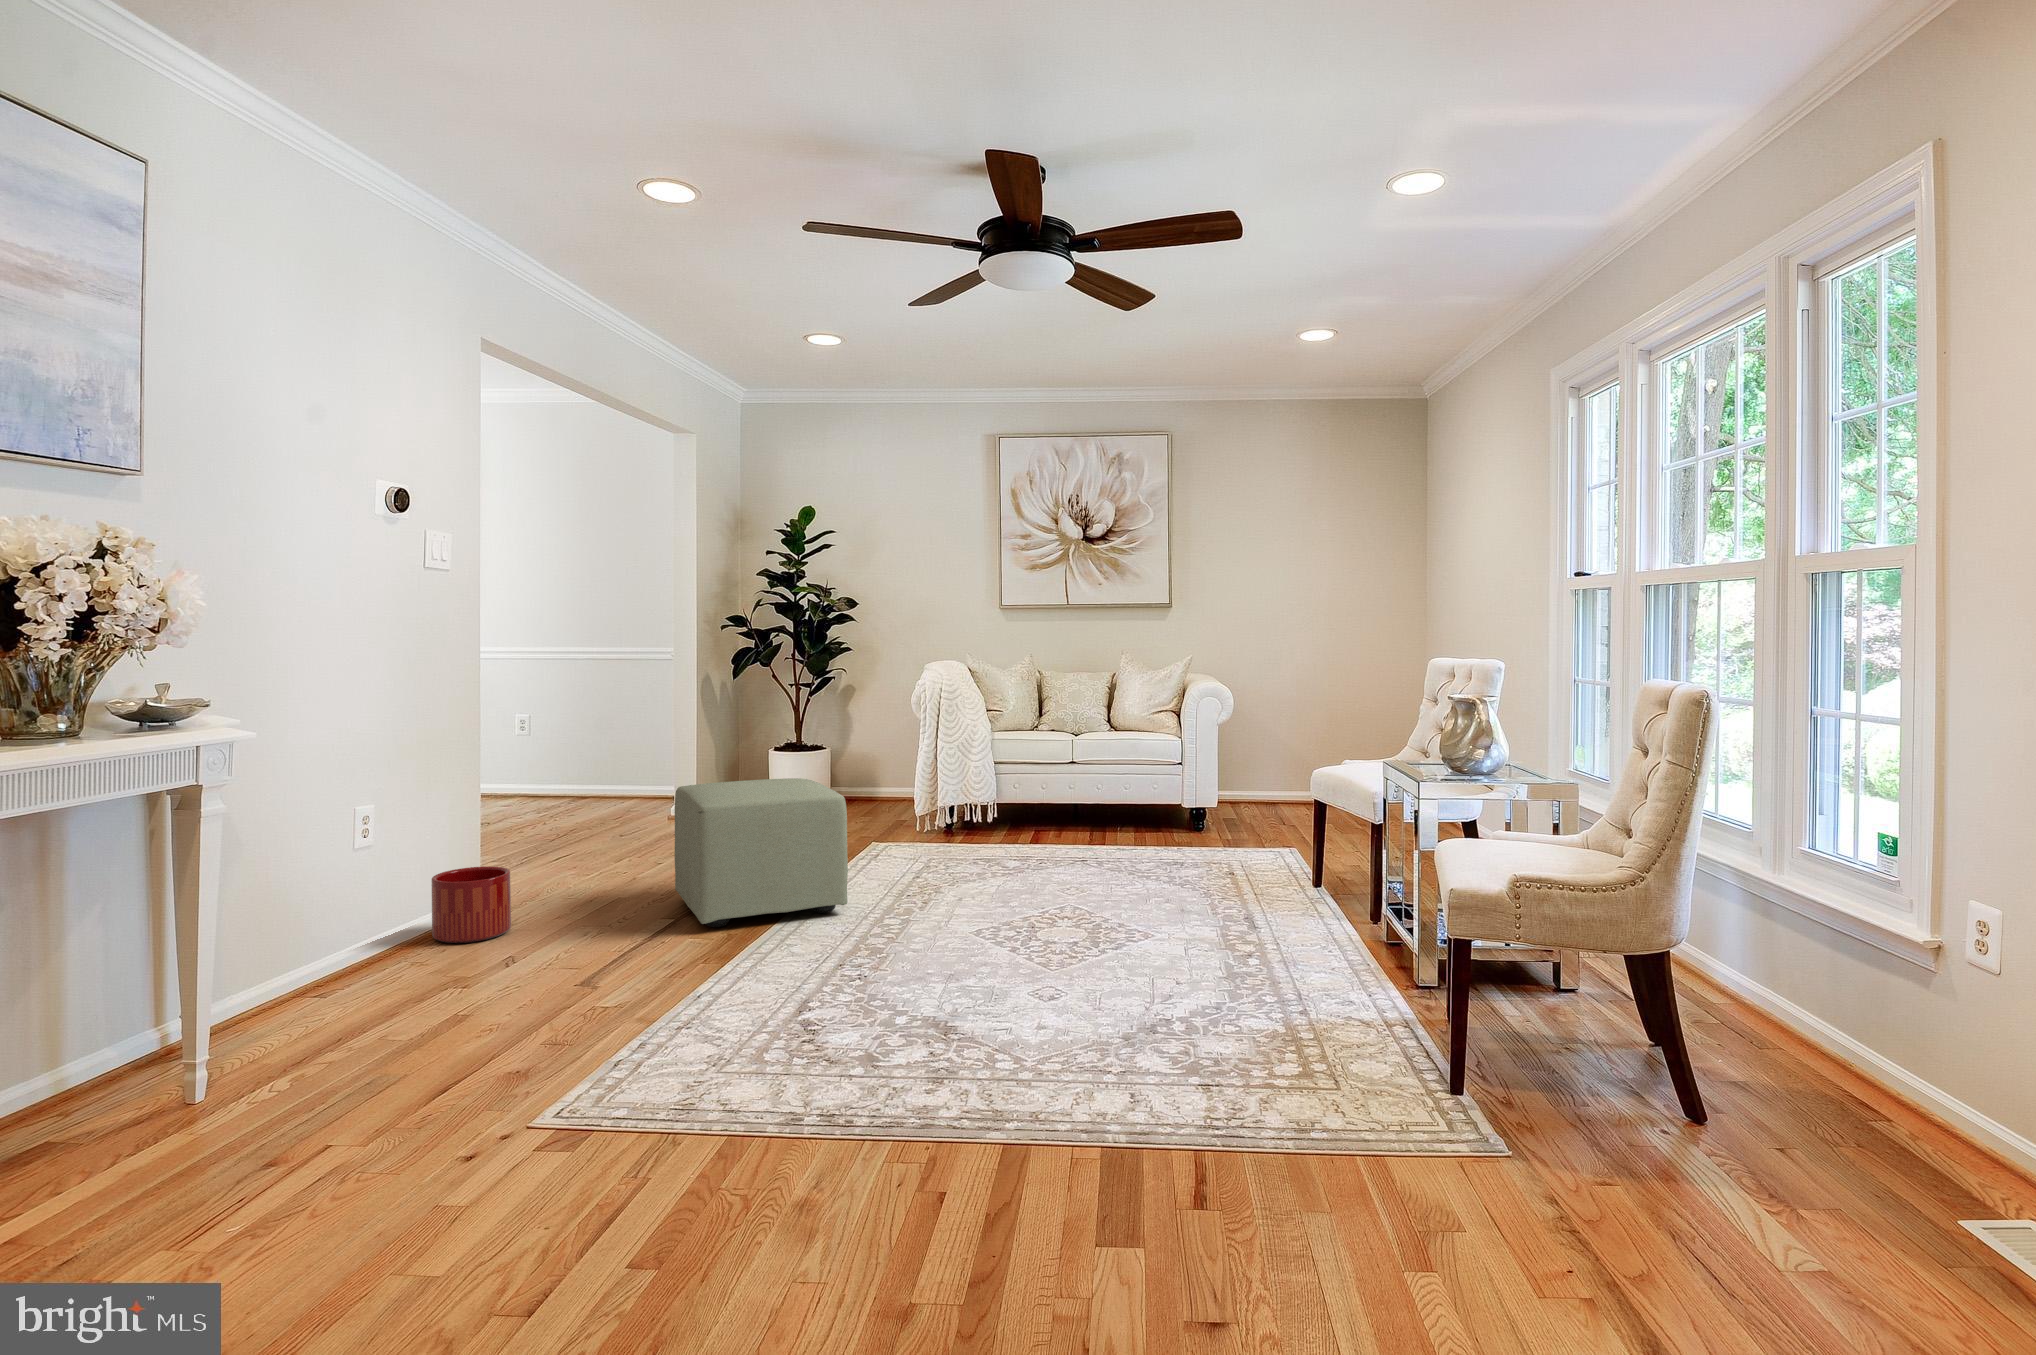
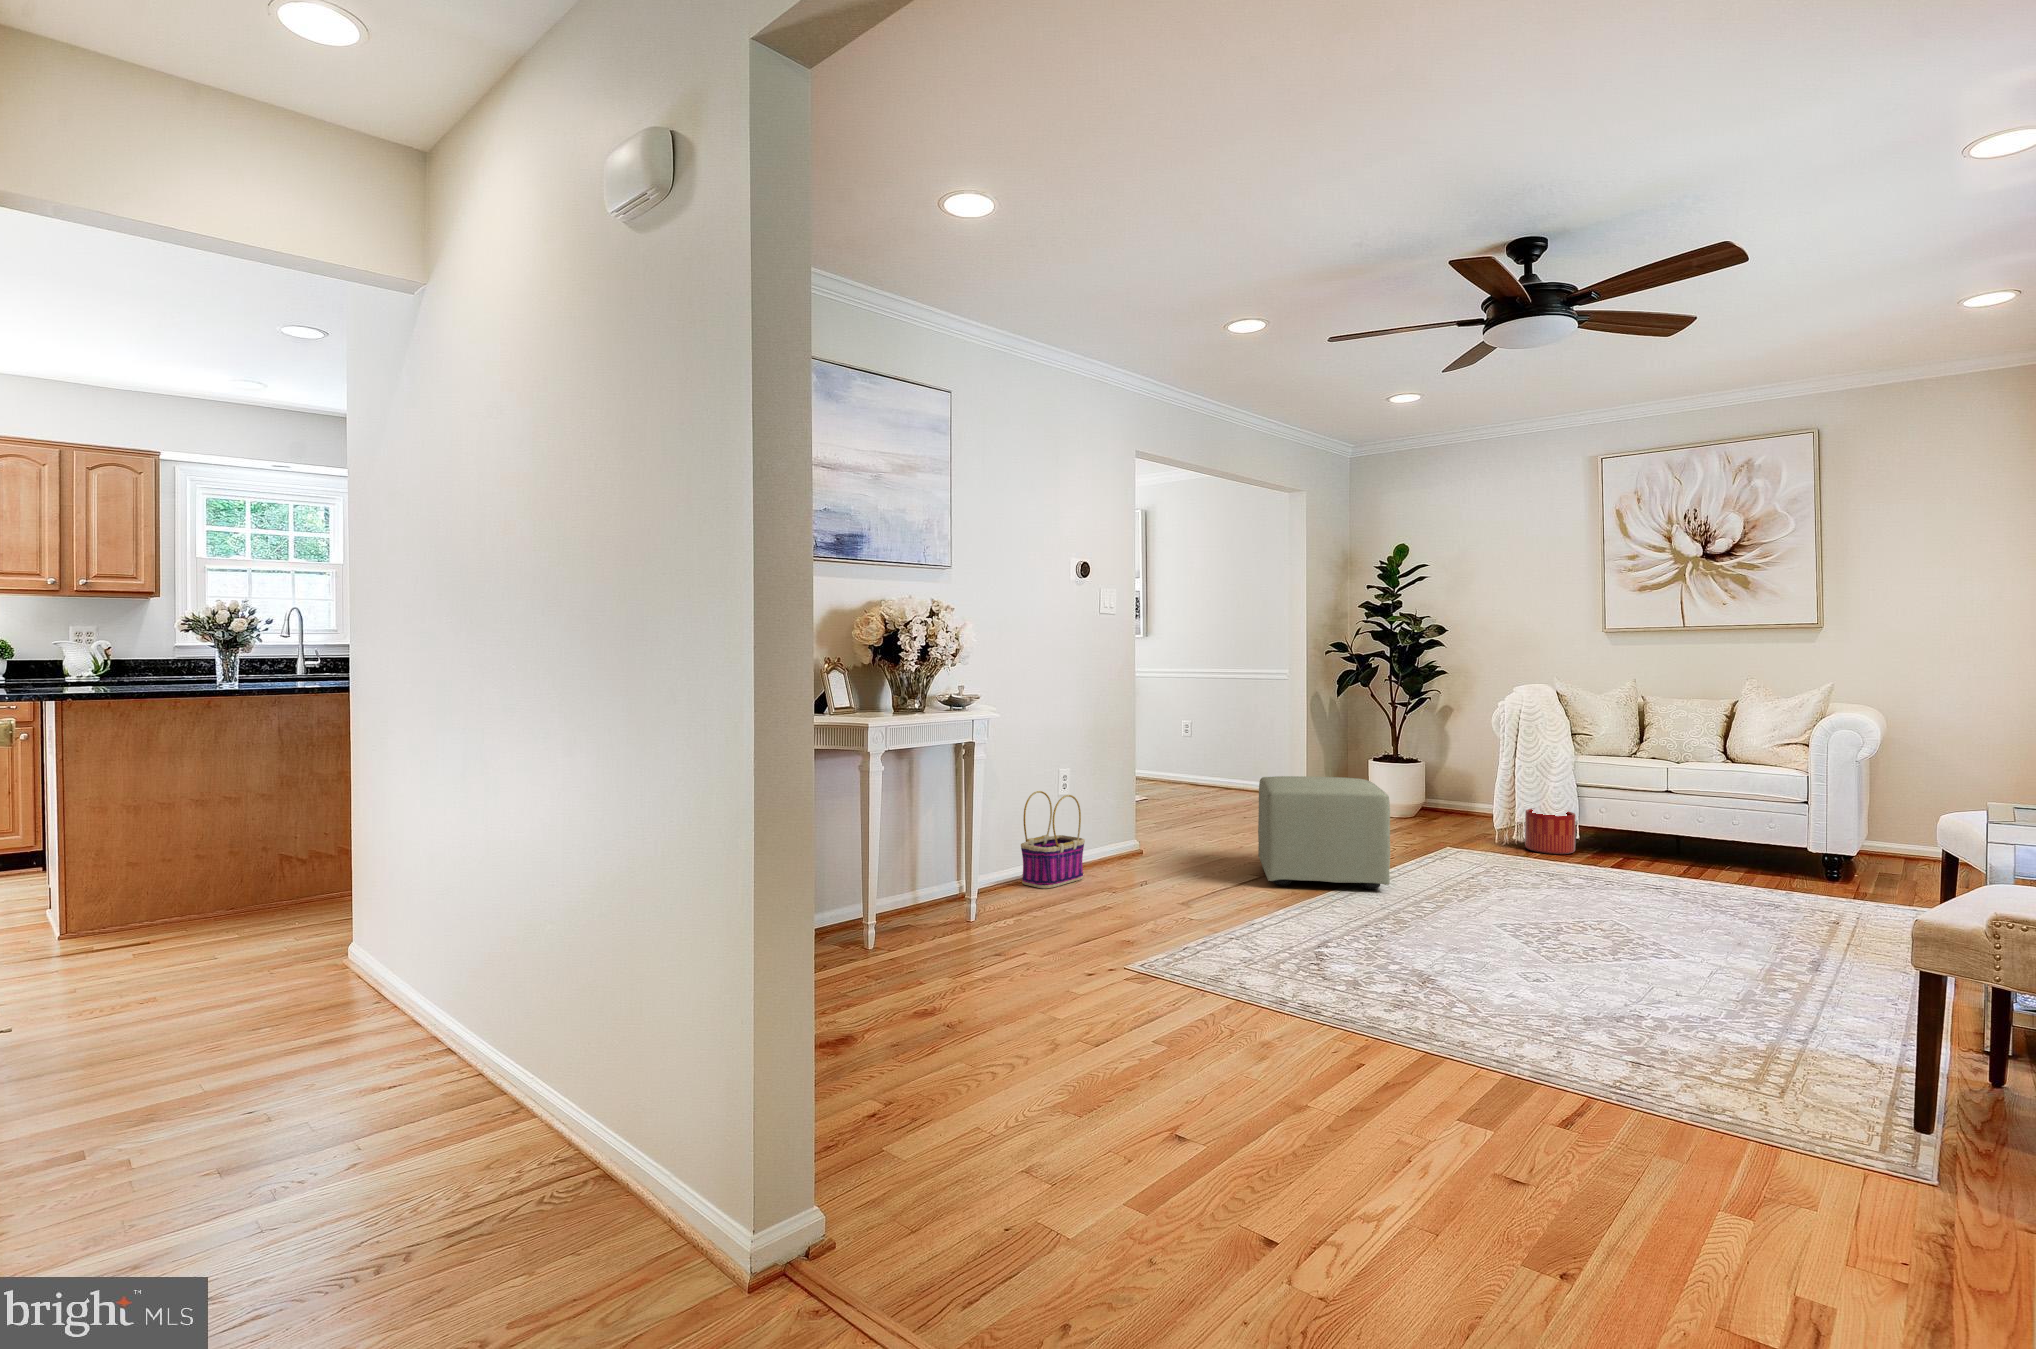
basket: none [299,843,418,1000] -> present [1021,791,1085,889]
planter: present [431,866,511,943] -> present [1525,809,1576,854]

